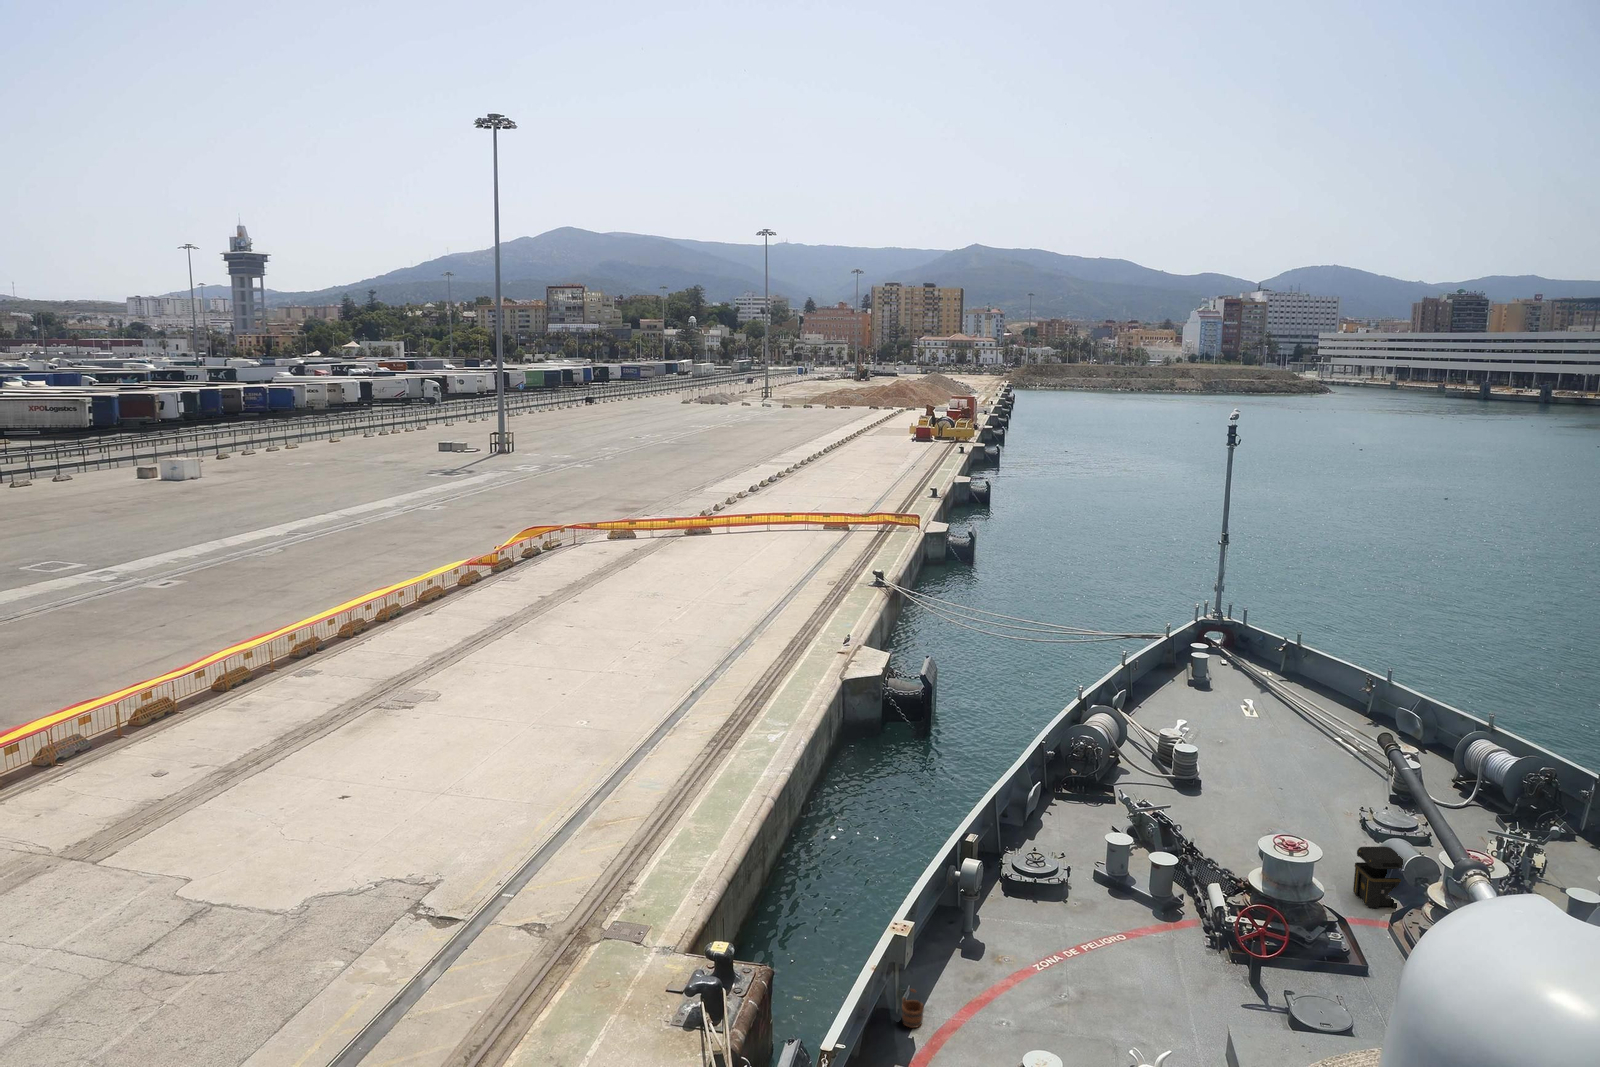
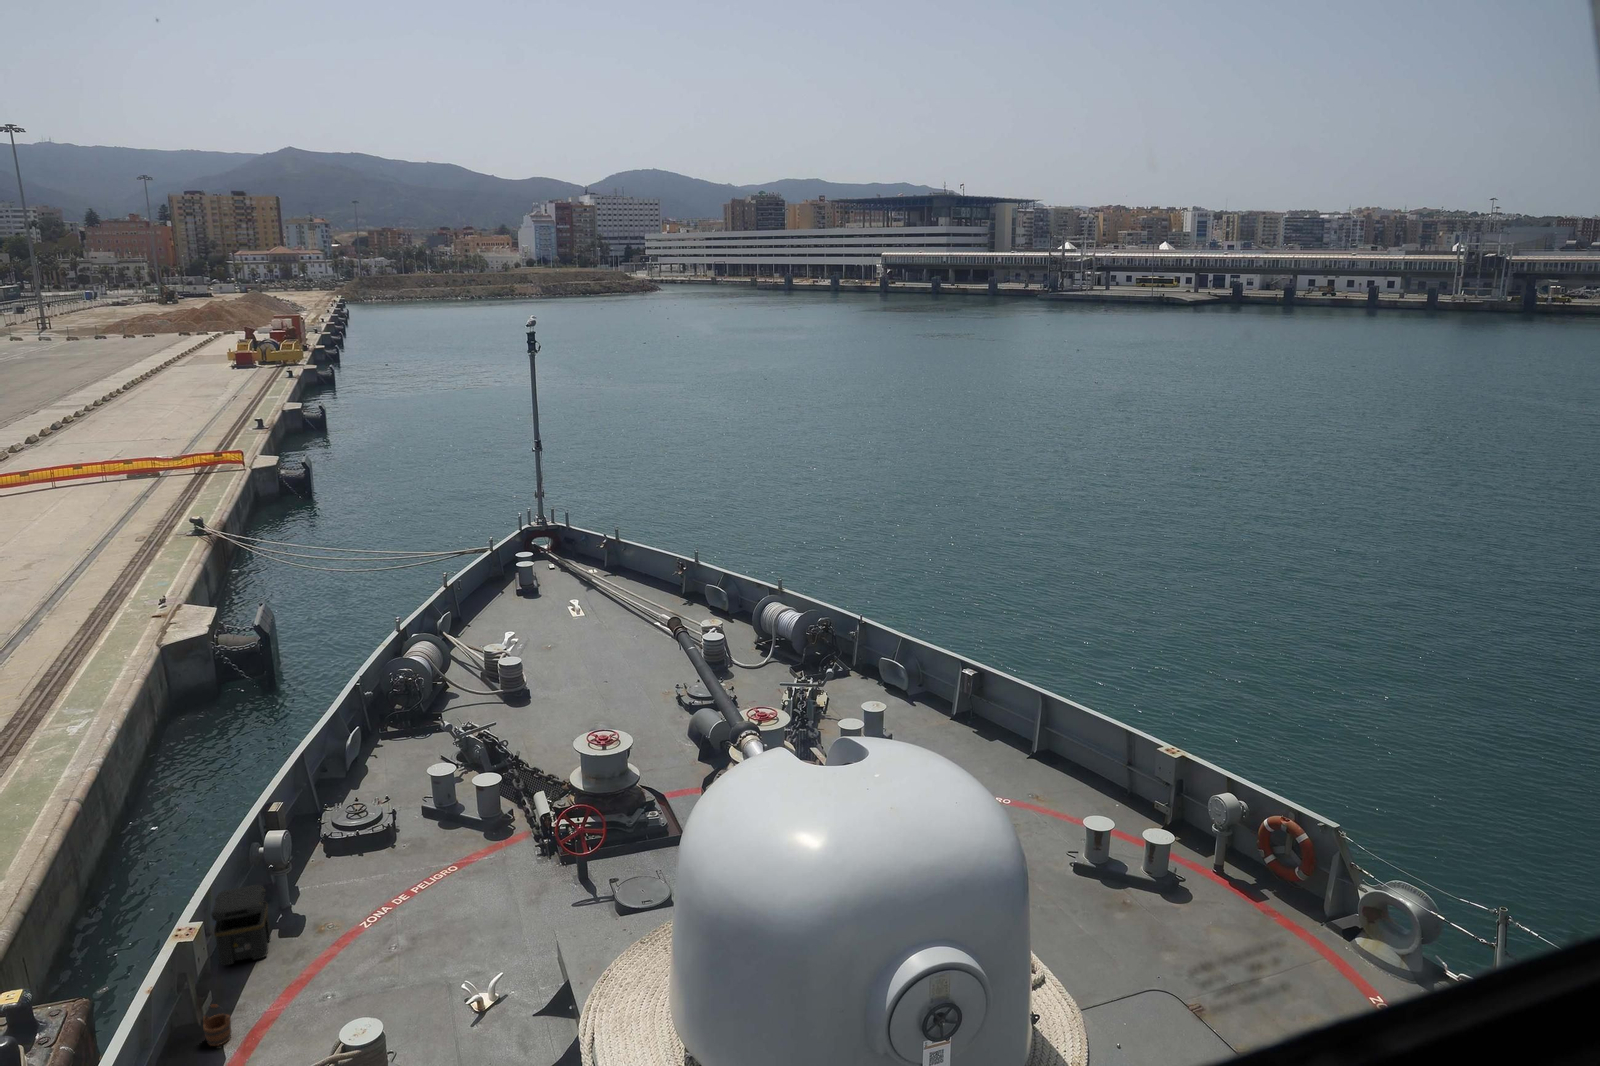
toolbox: present [1353,847,1403,908] -> present [211,885,271,965]

